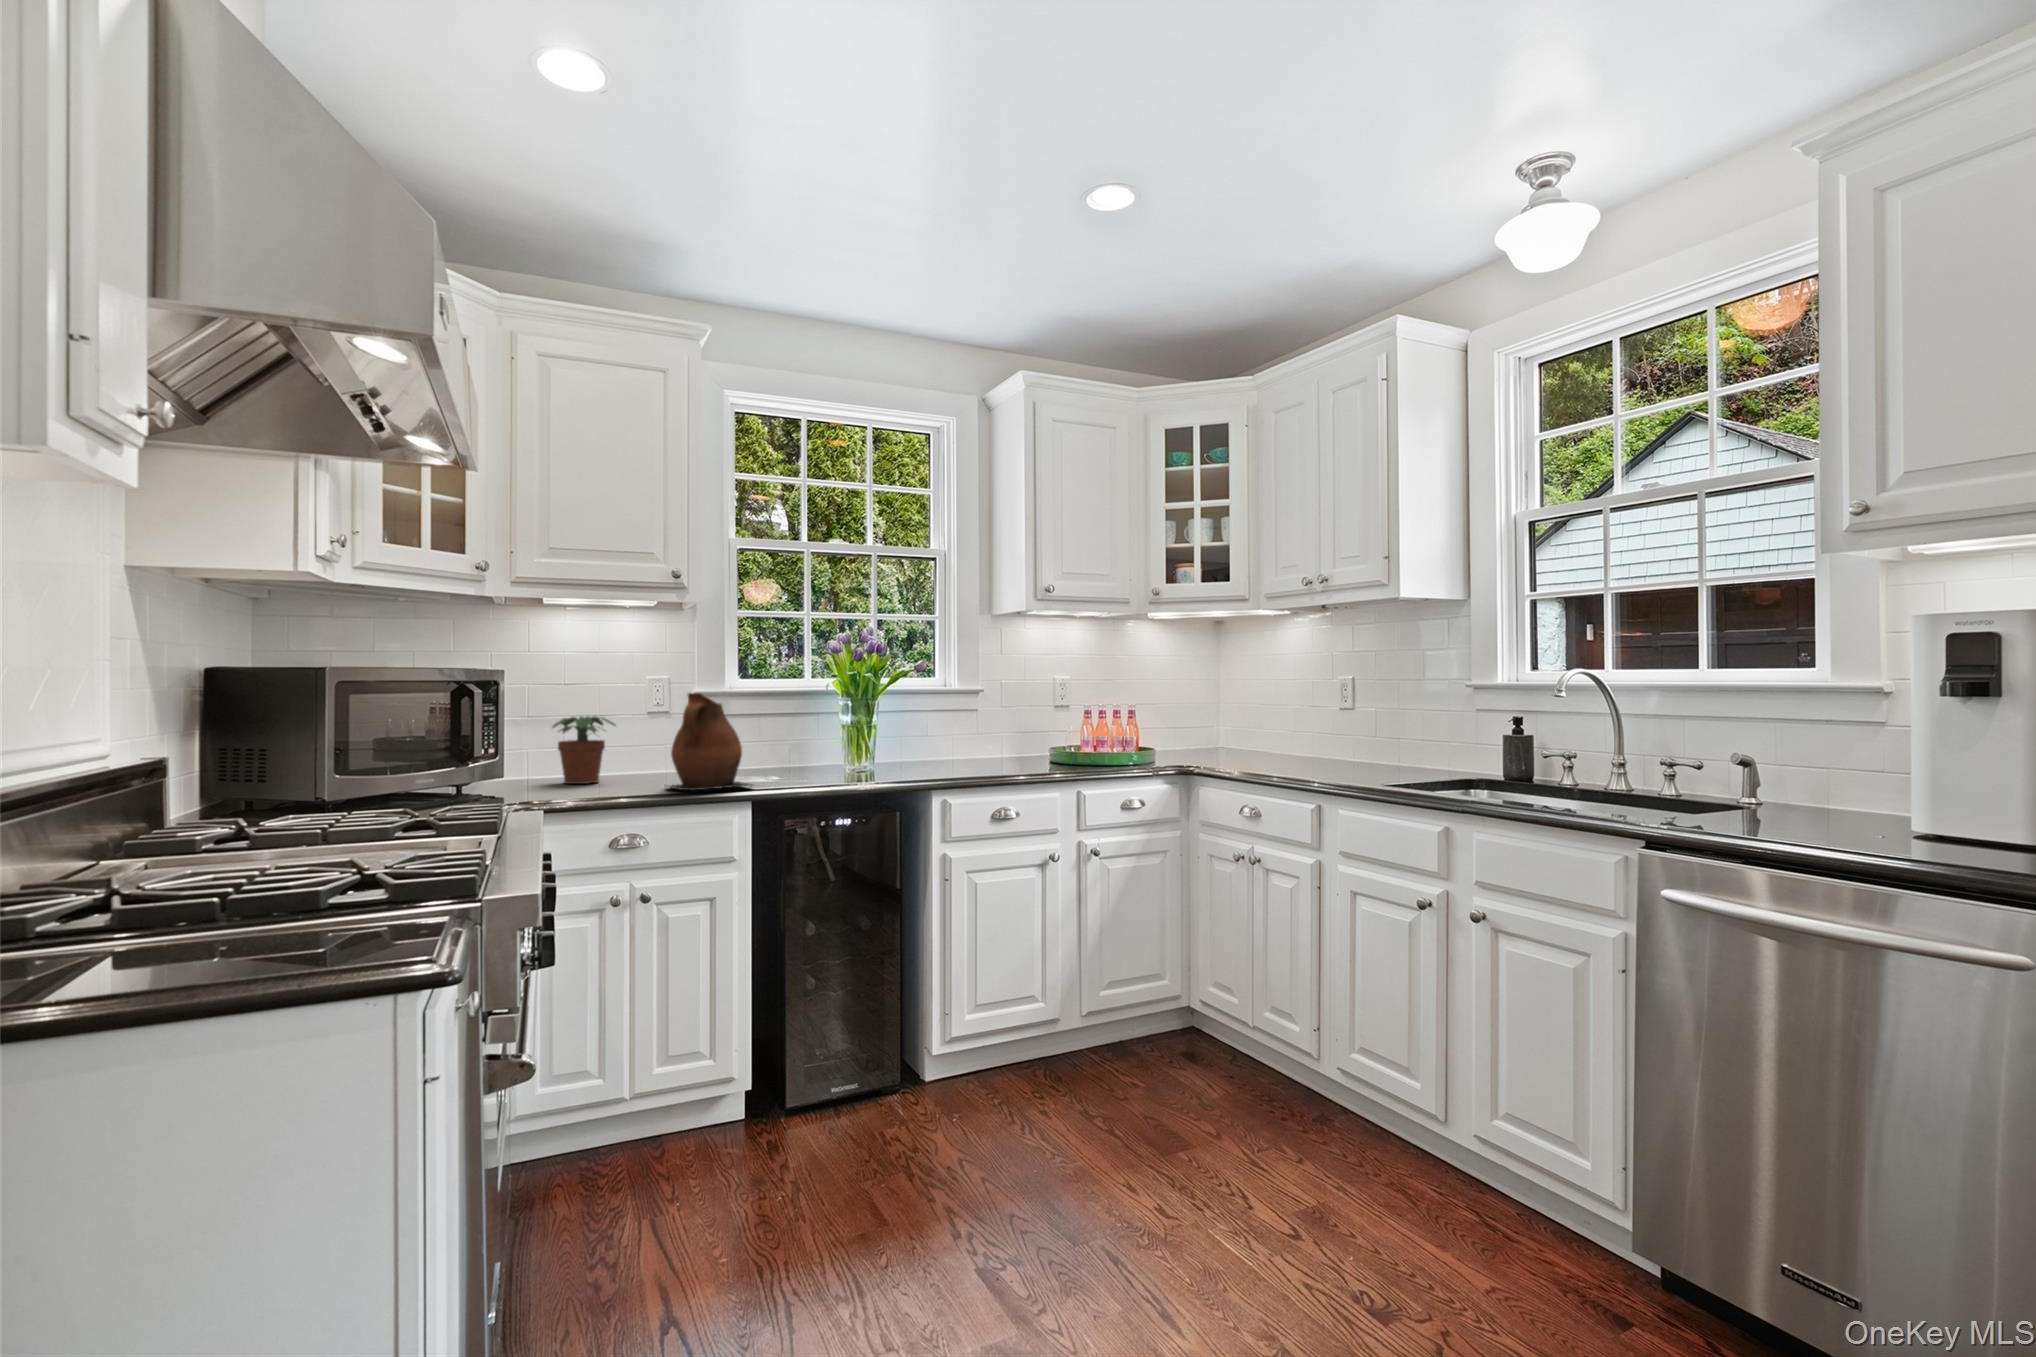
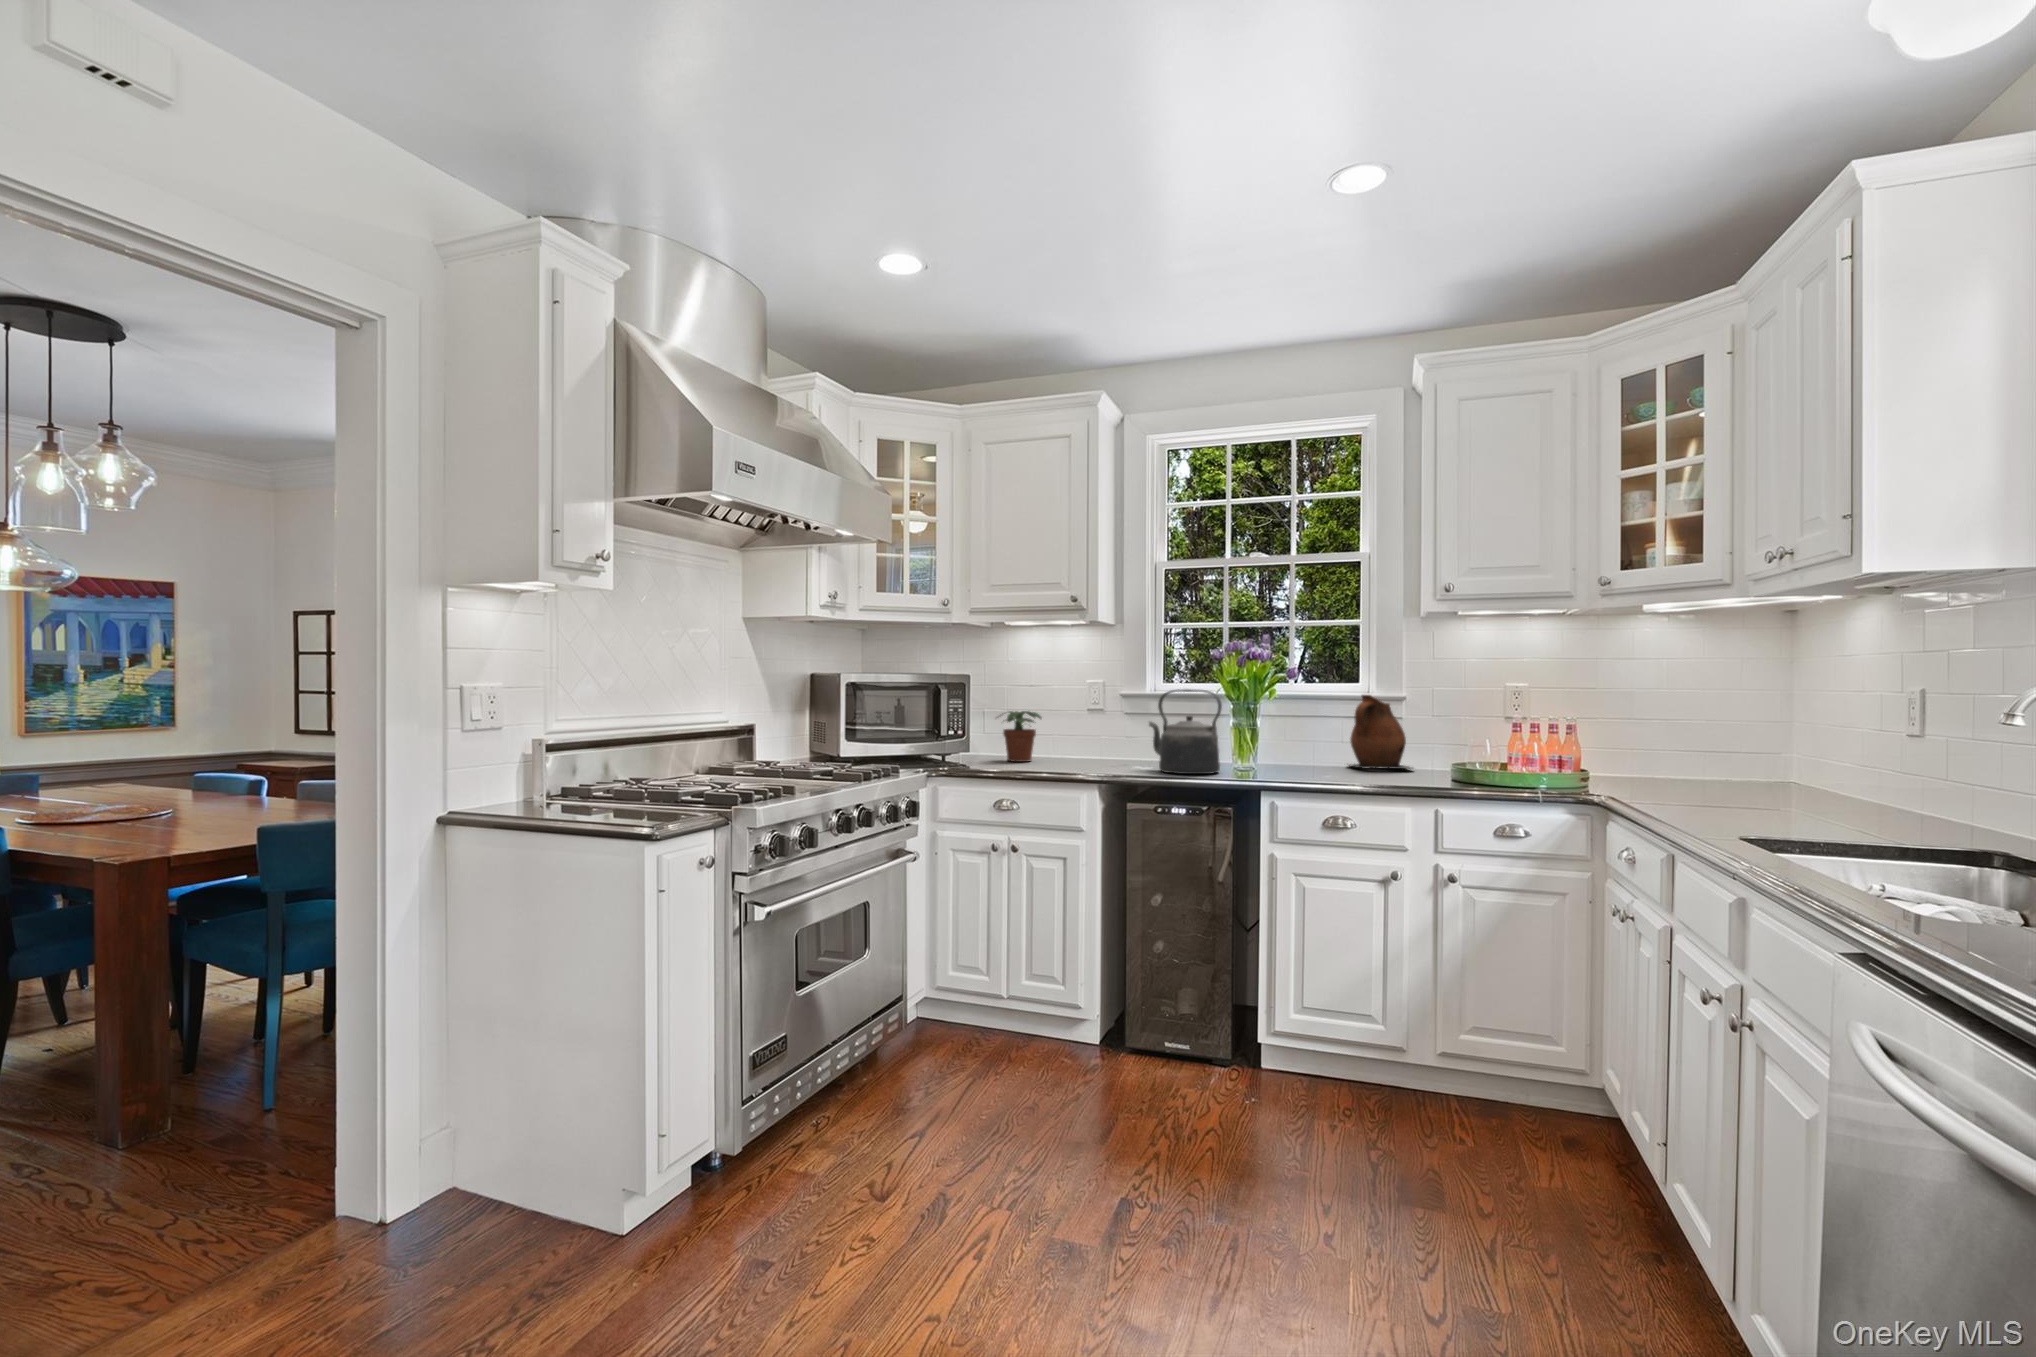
kettle: none [767,685,857,780] -> present [1149,689,1222,774]
ceramic pitcher: present [665,693,754,790] -> present [1350,695,1412,770]

